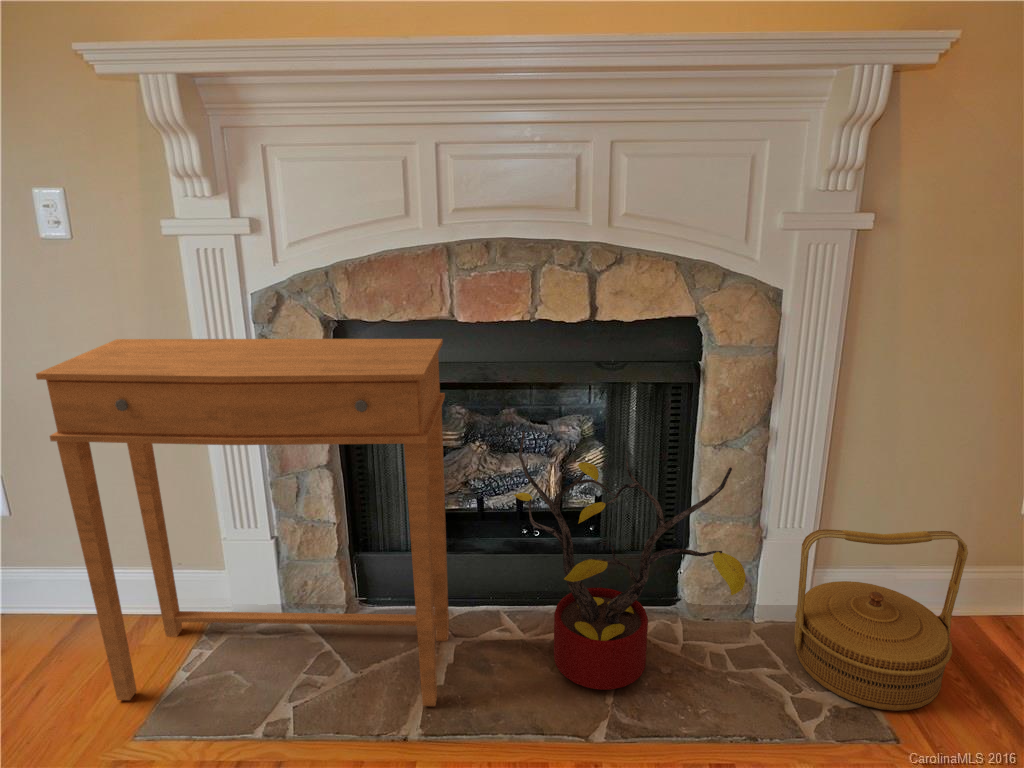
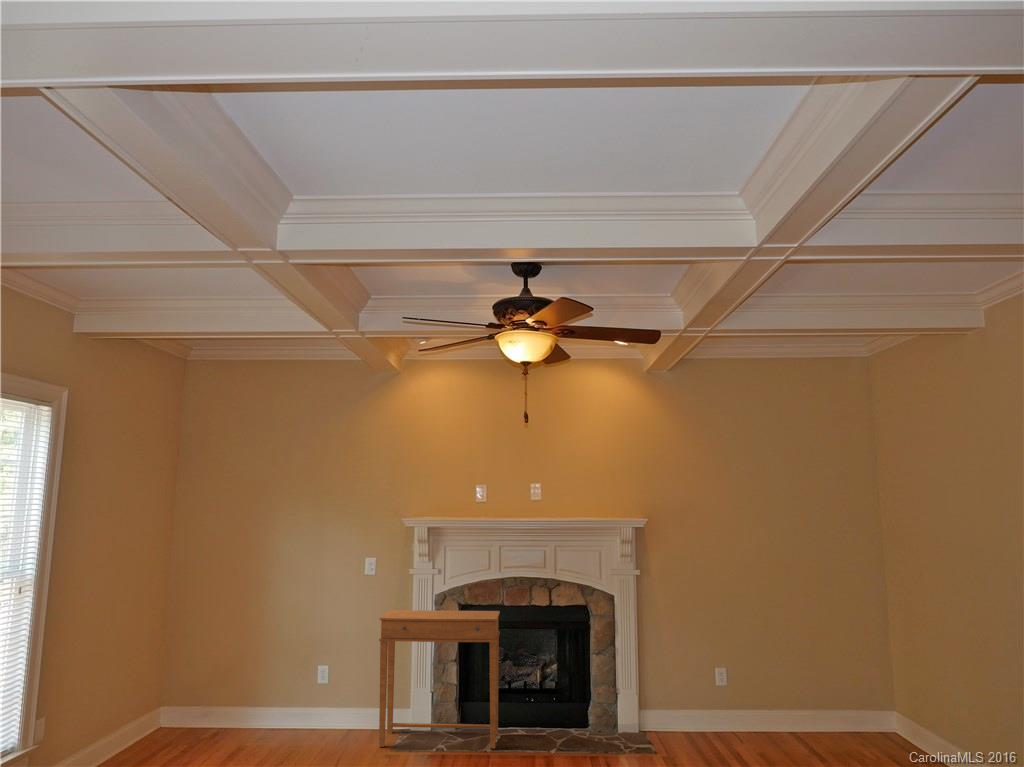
decorative plant: present [514,431,746,690] -> none [523,647,601,744]
woven basket: present [794,529,968,711] -> none [626,683,683,750]

